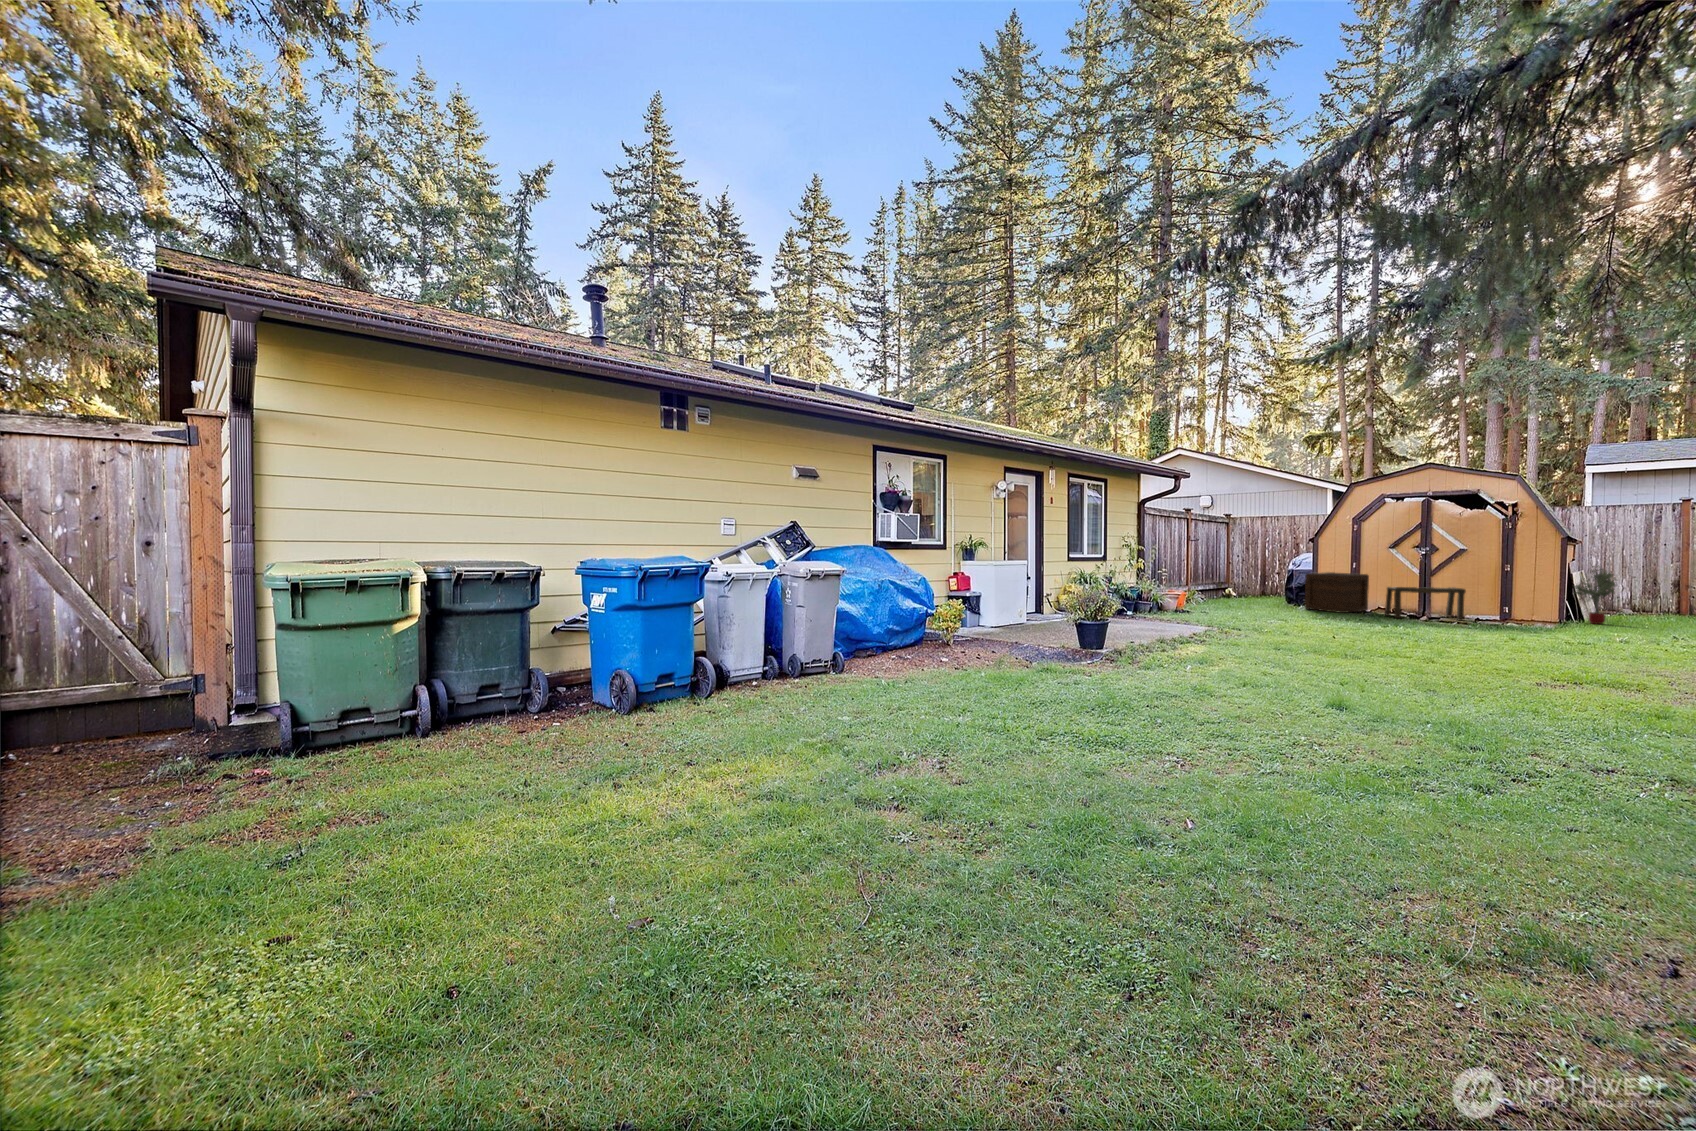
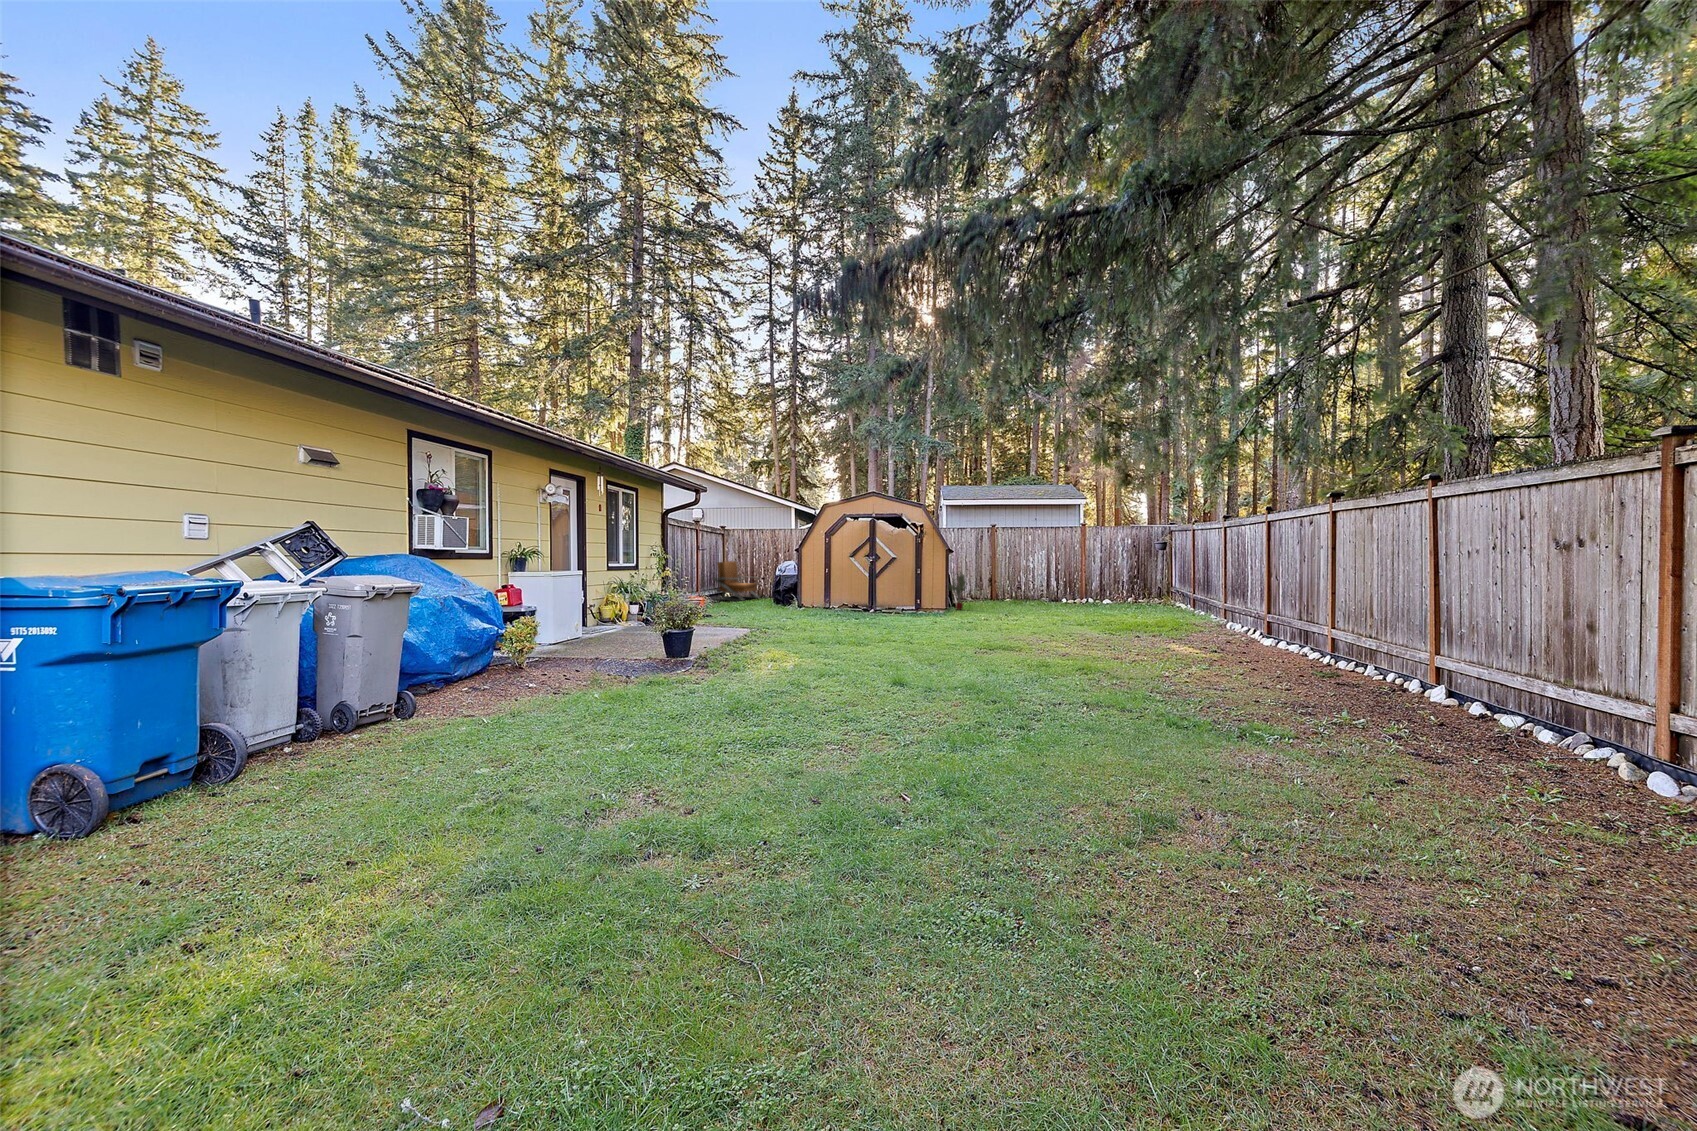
lounge chair: none [1203,552,1266,596] -> present [713,561,759,601]
wooden crate: present [1305,572,1369,613] -> none [798,578,840,611]
bench: present [1385,587,1466,621] -> none [852,588,898,613]

